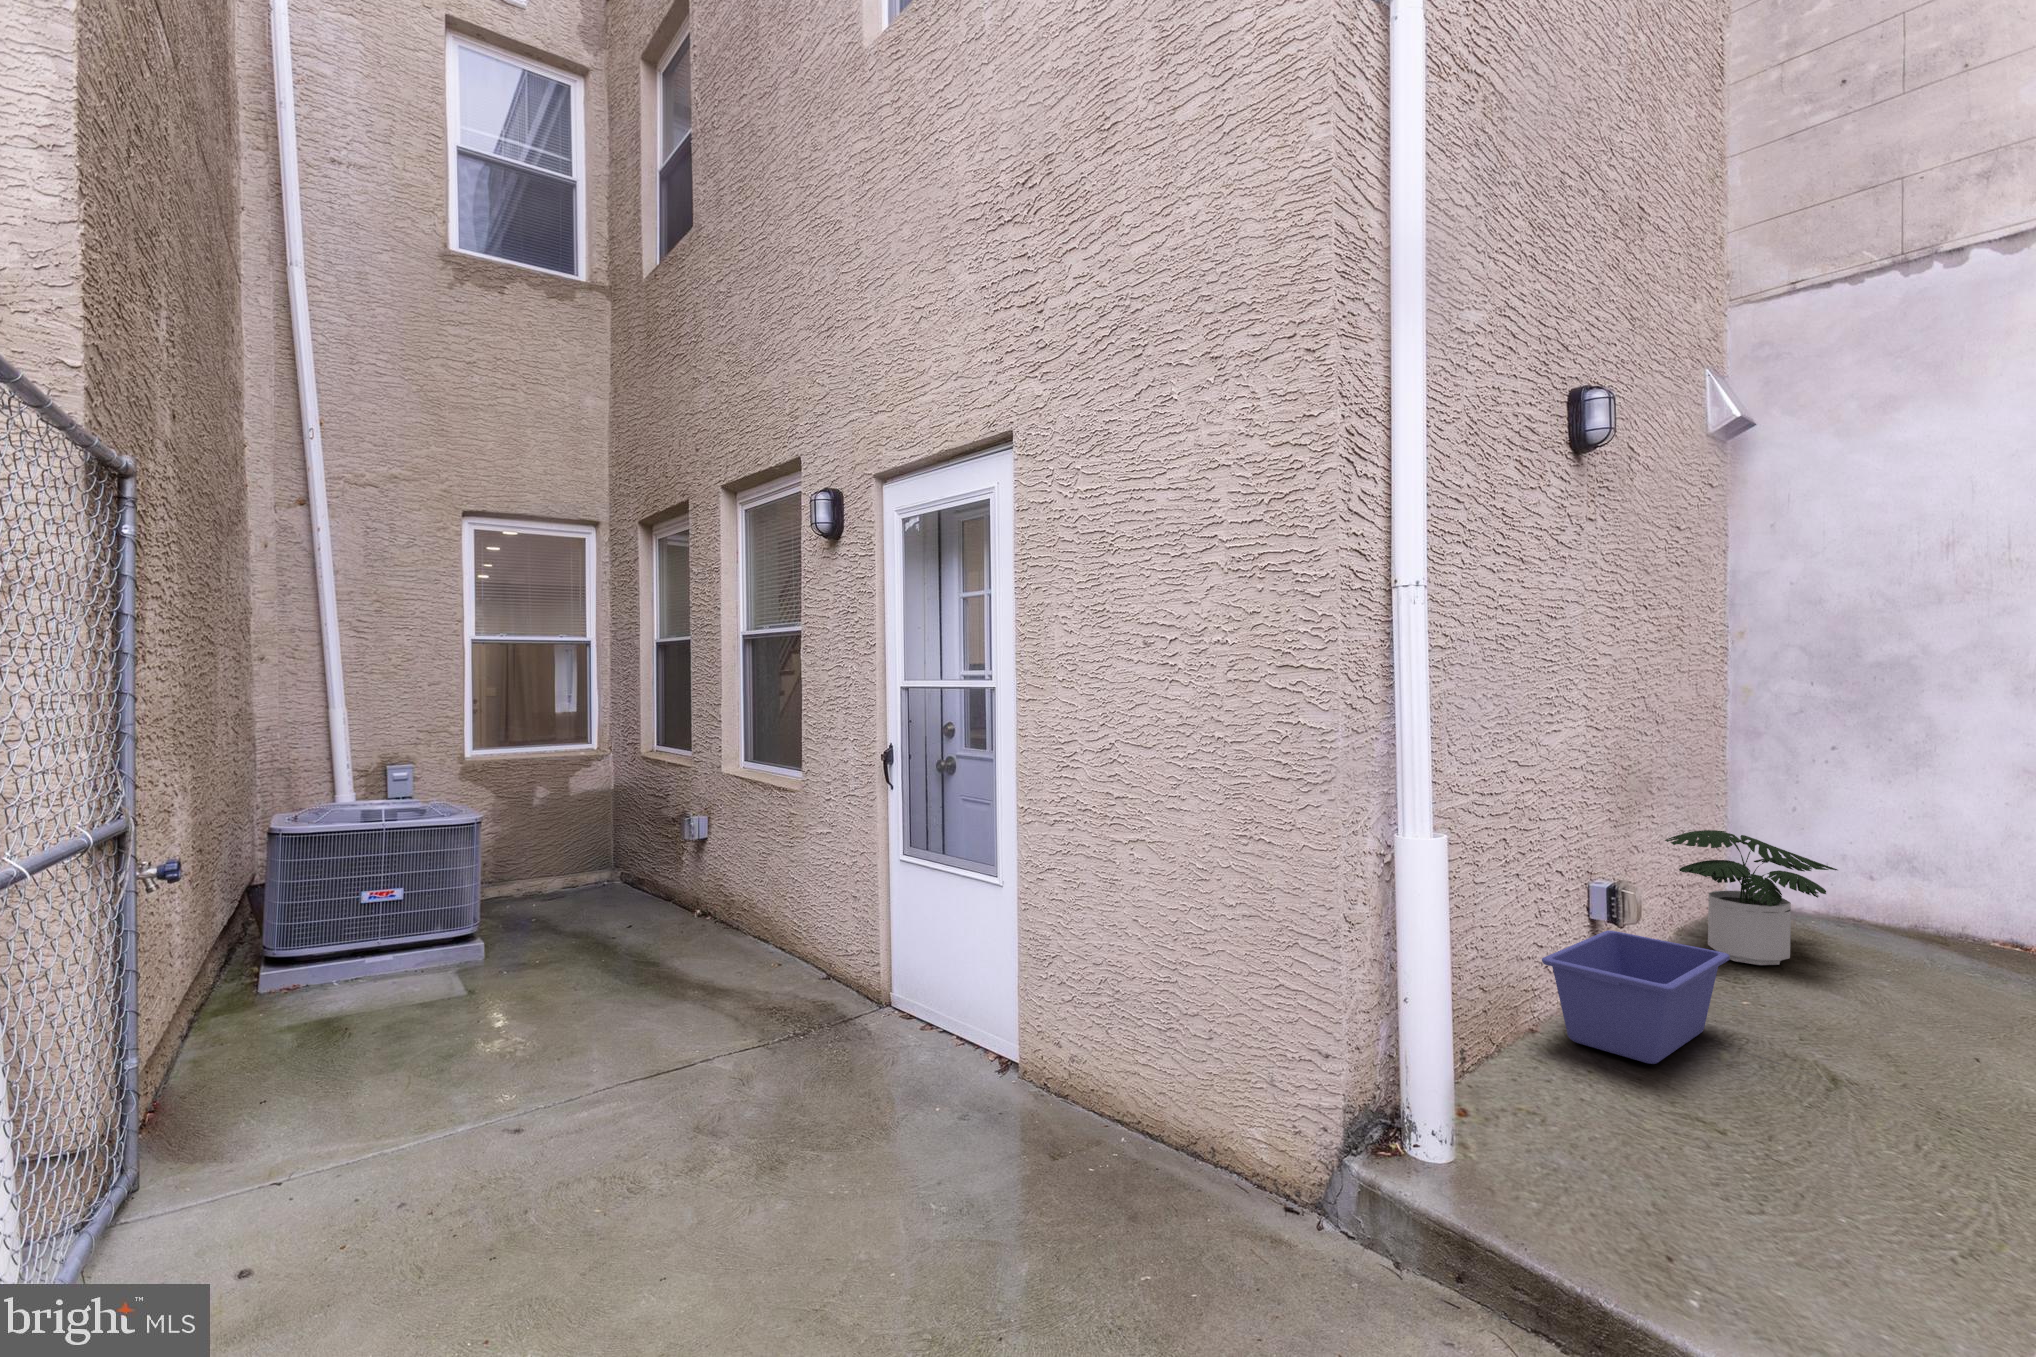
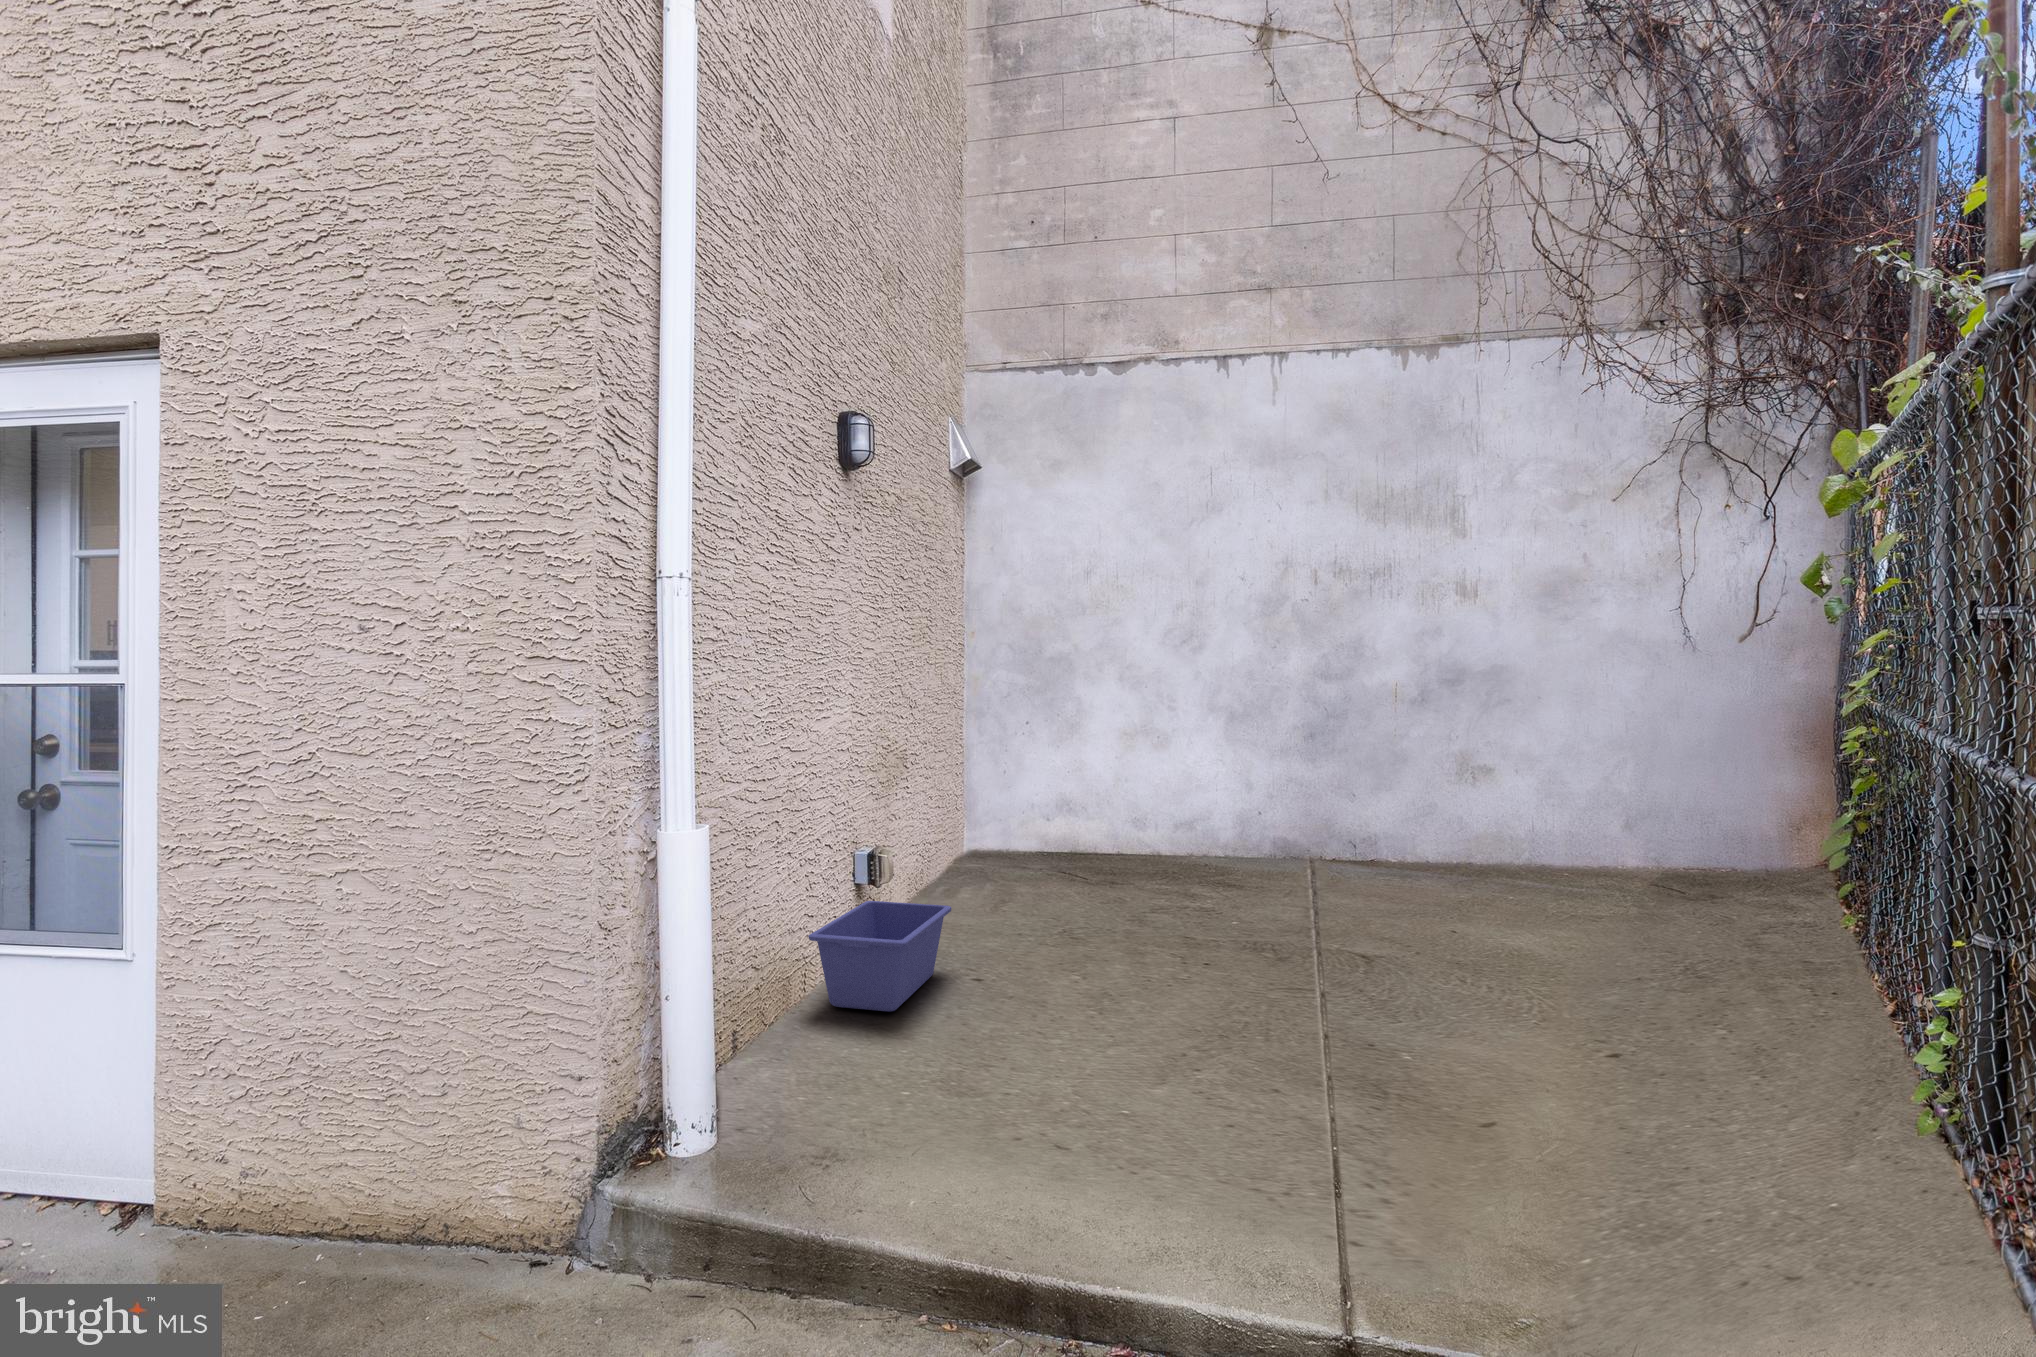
potted plant: present [1665,830,1837,965] -> none [914,806,1026,912]

